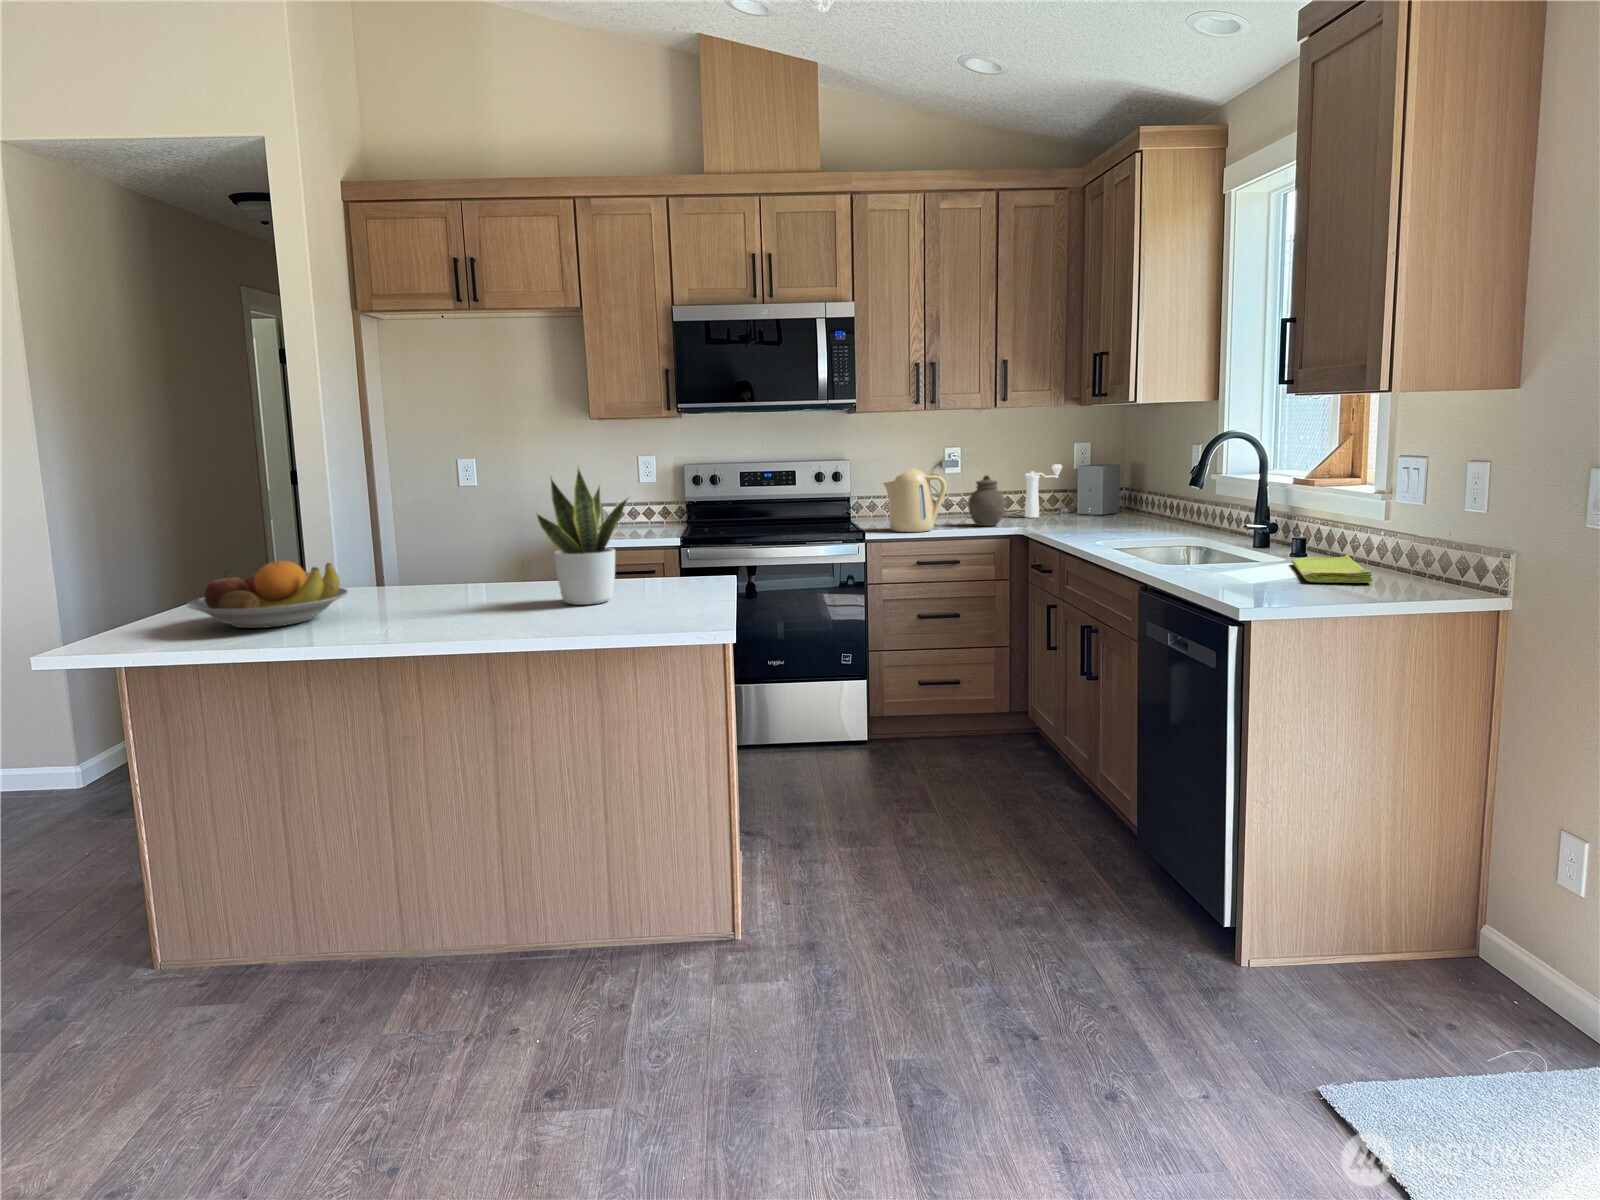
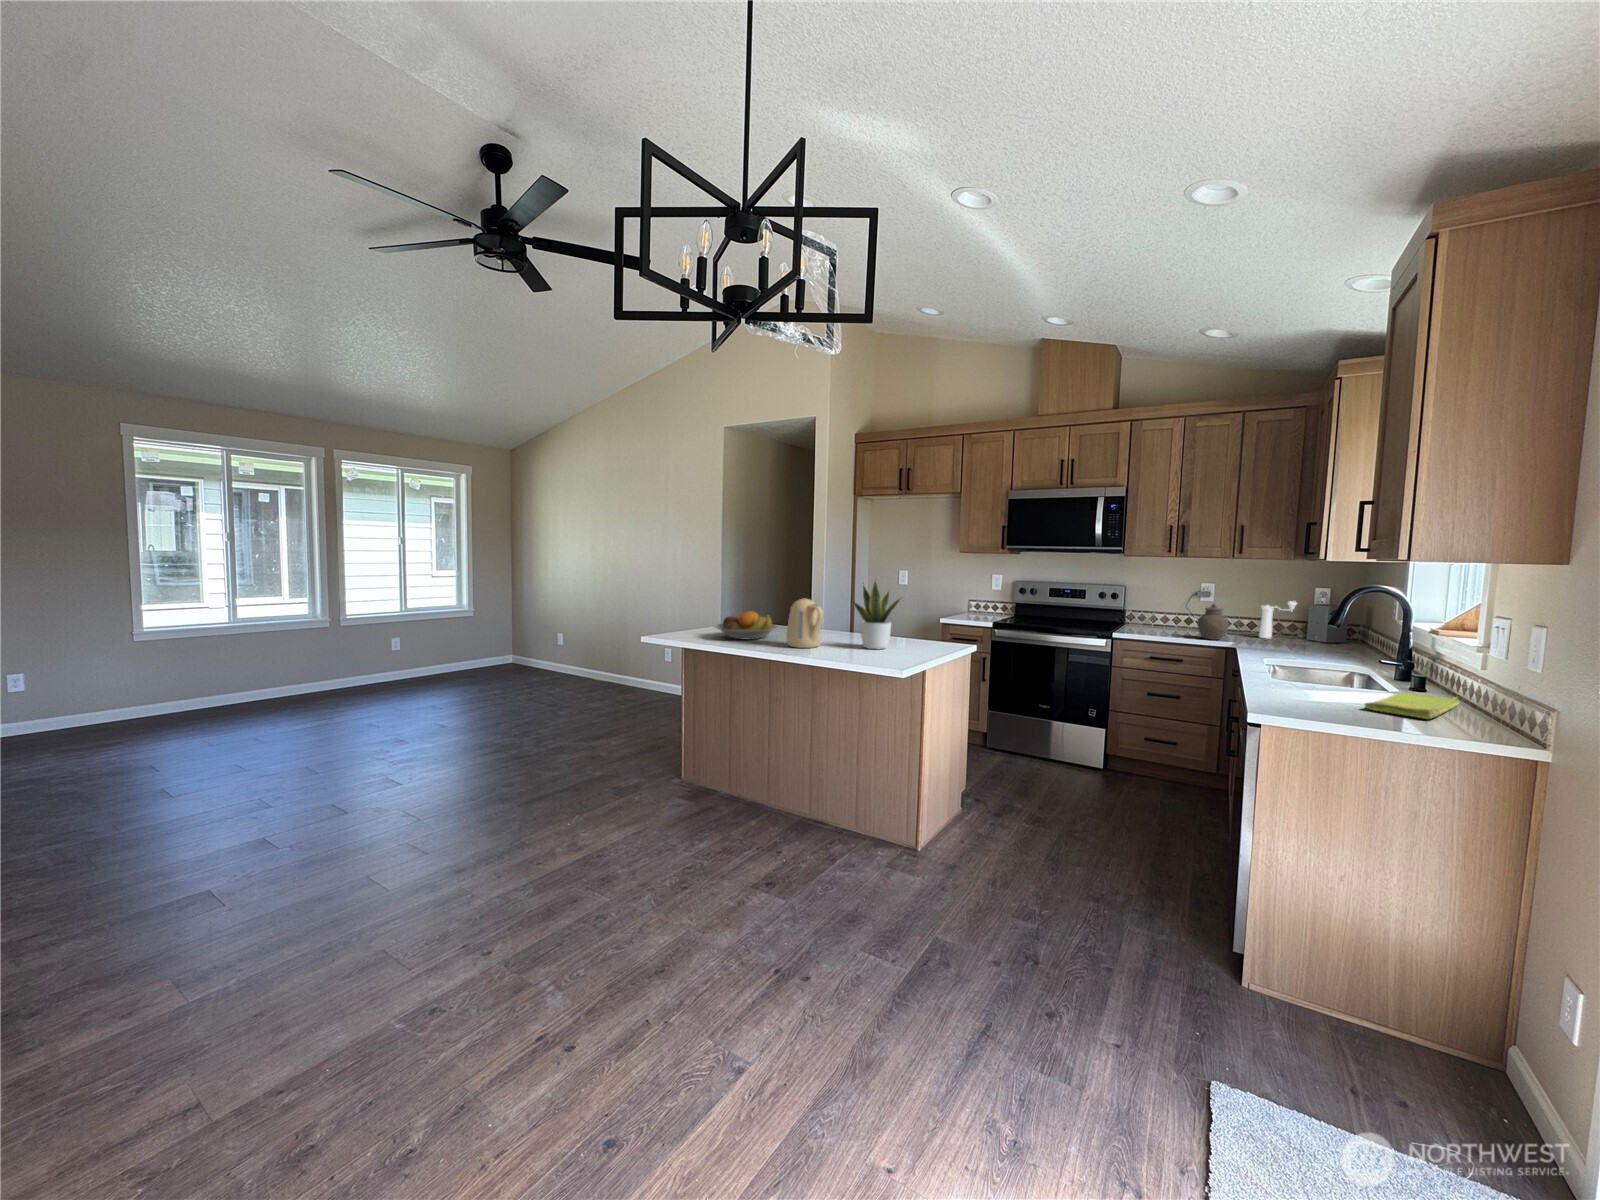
kettle: present [883,469,947,532] -> present [787,599,823,648]

